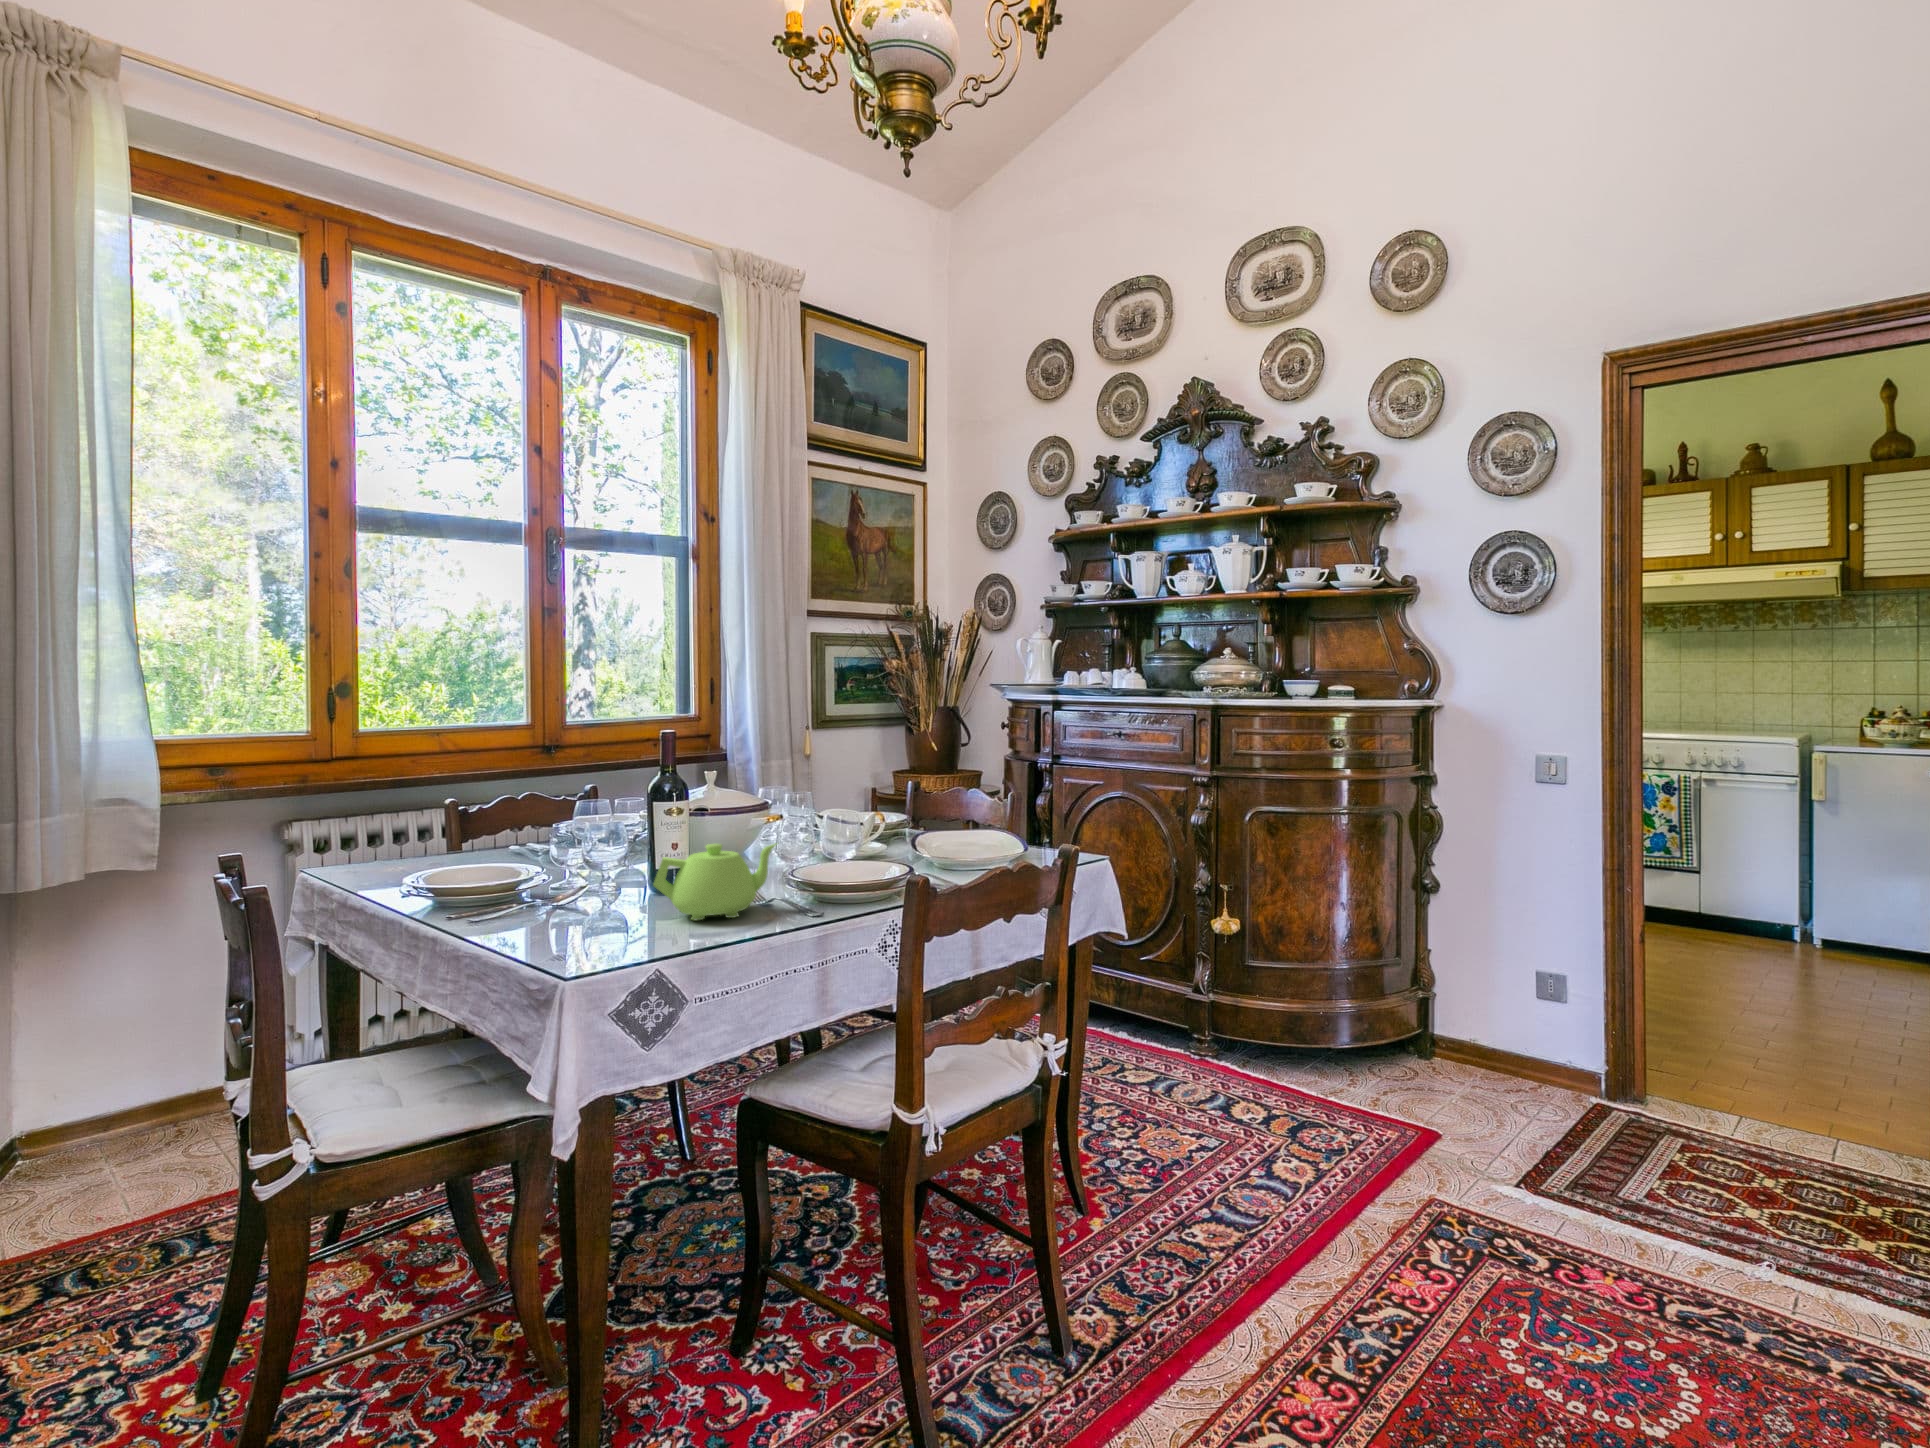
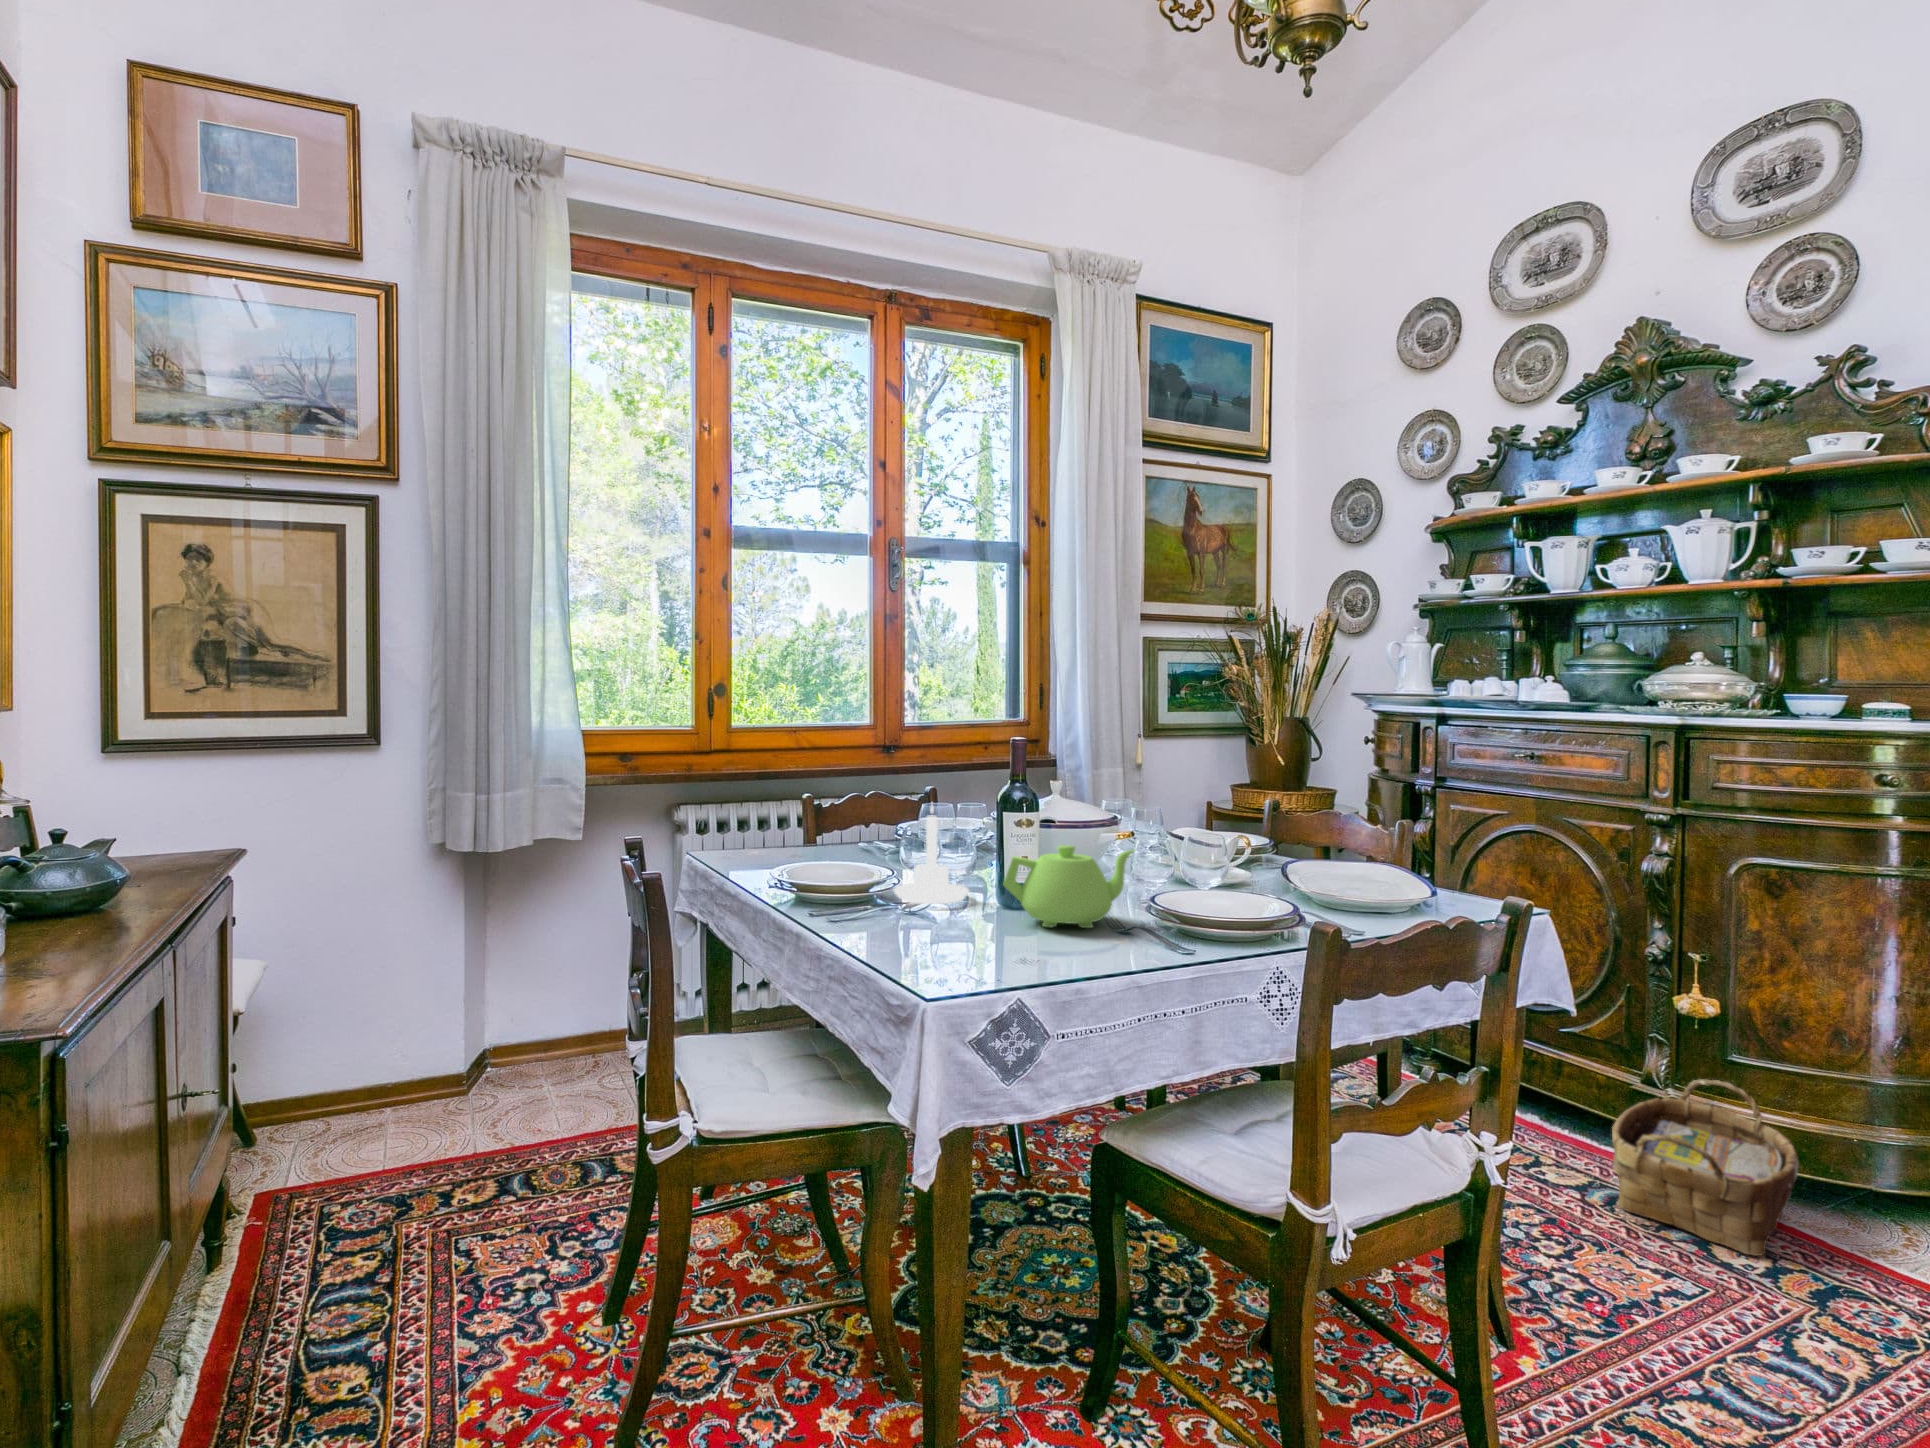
candle holder: none [543,809,622,910] -> present [894,805,969,904]
woven basket: none [1171,982,1286,1109] -> present [1612,1079,1798,1256]

